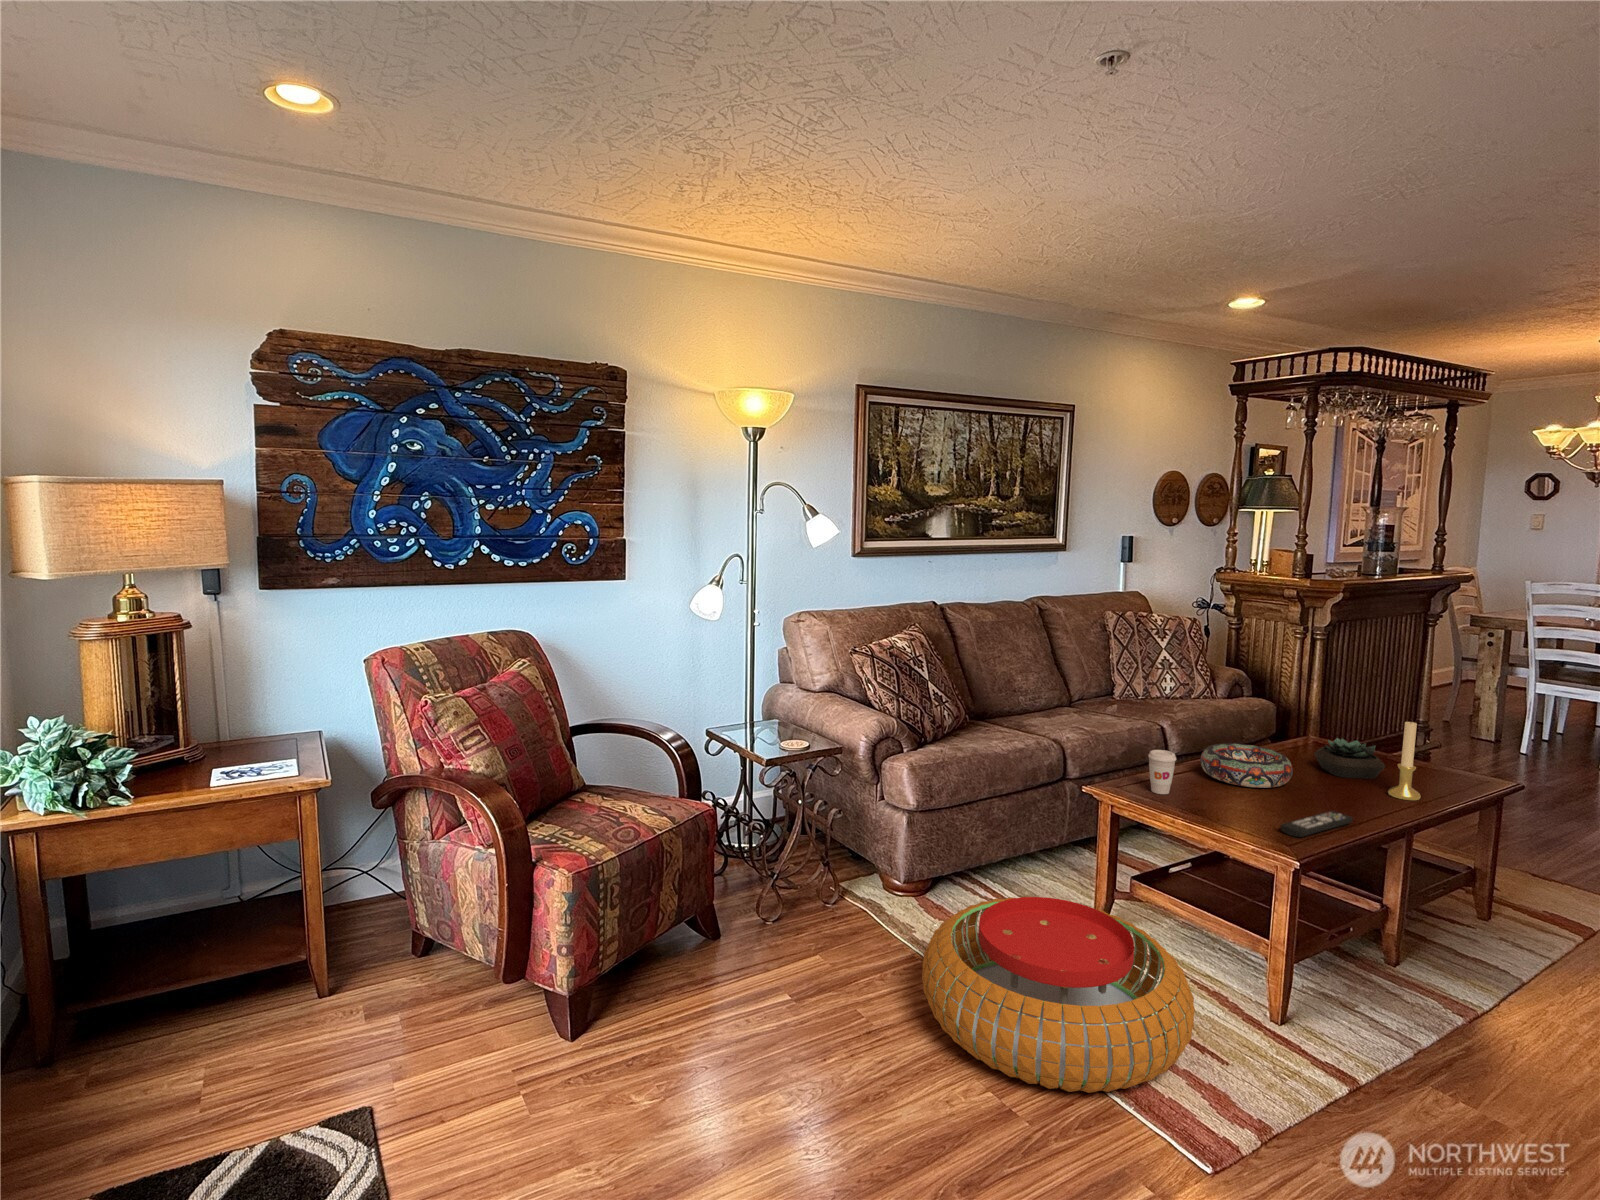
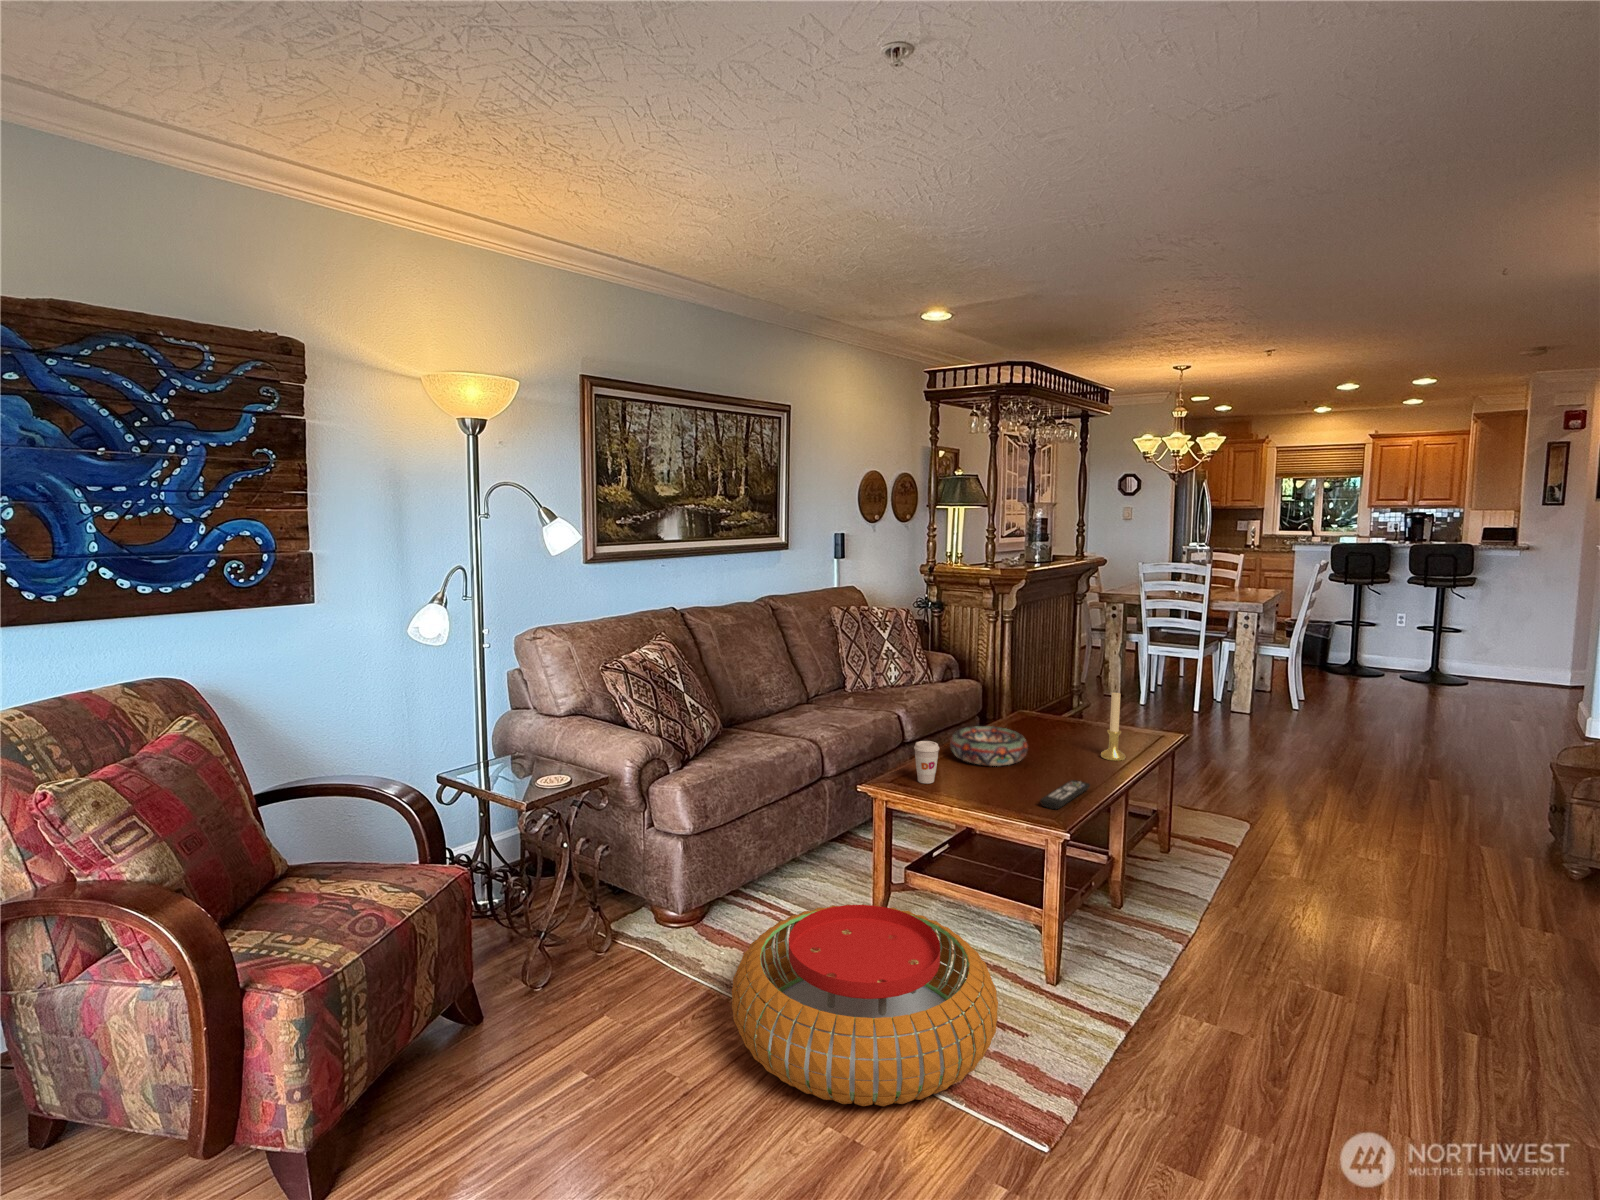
succulent plant: present [1314,738,1385,779] -> none [1035,711,1092,746]

